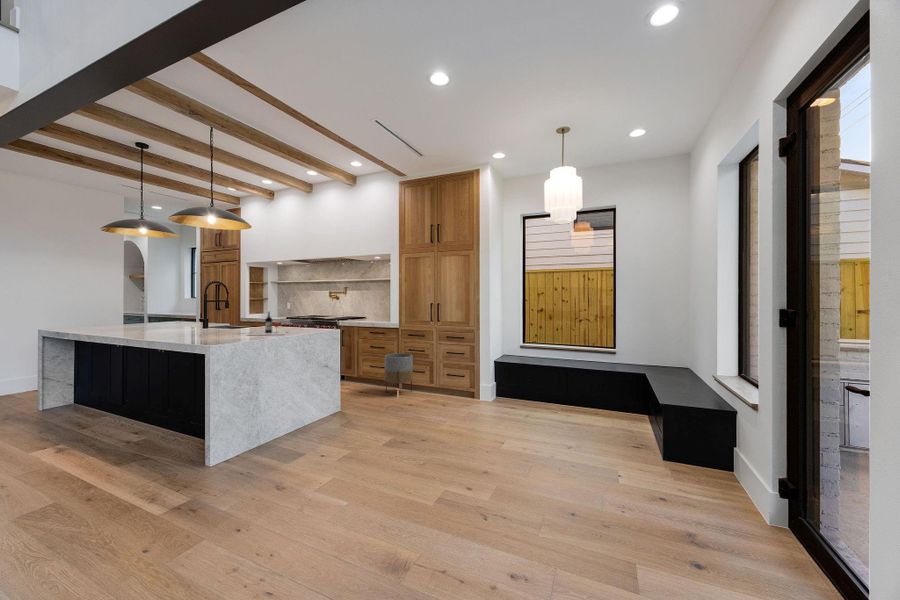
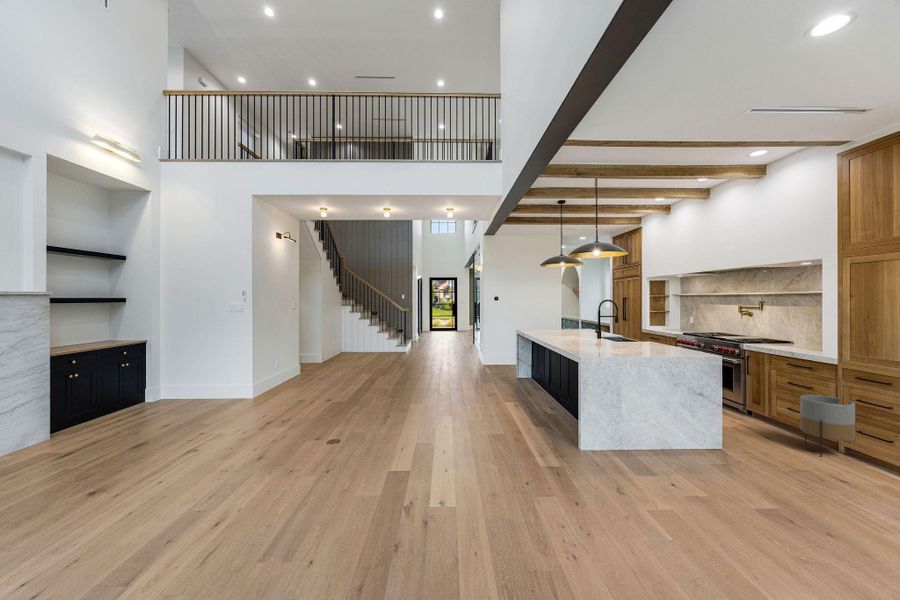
wine bottle: present [249,312,286,335] -> none [616,332,658,355]

